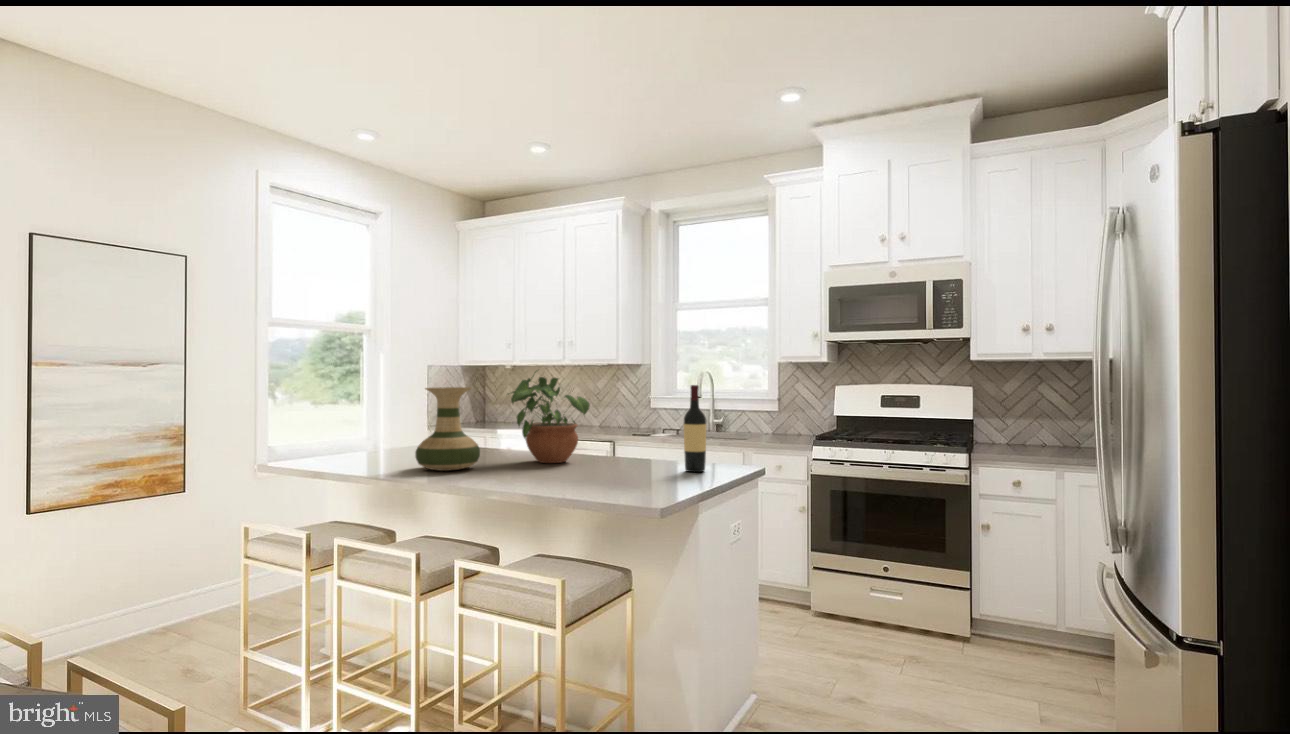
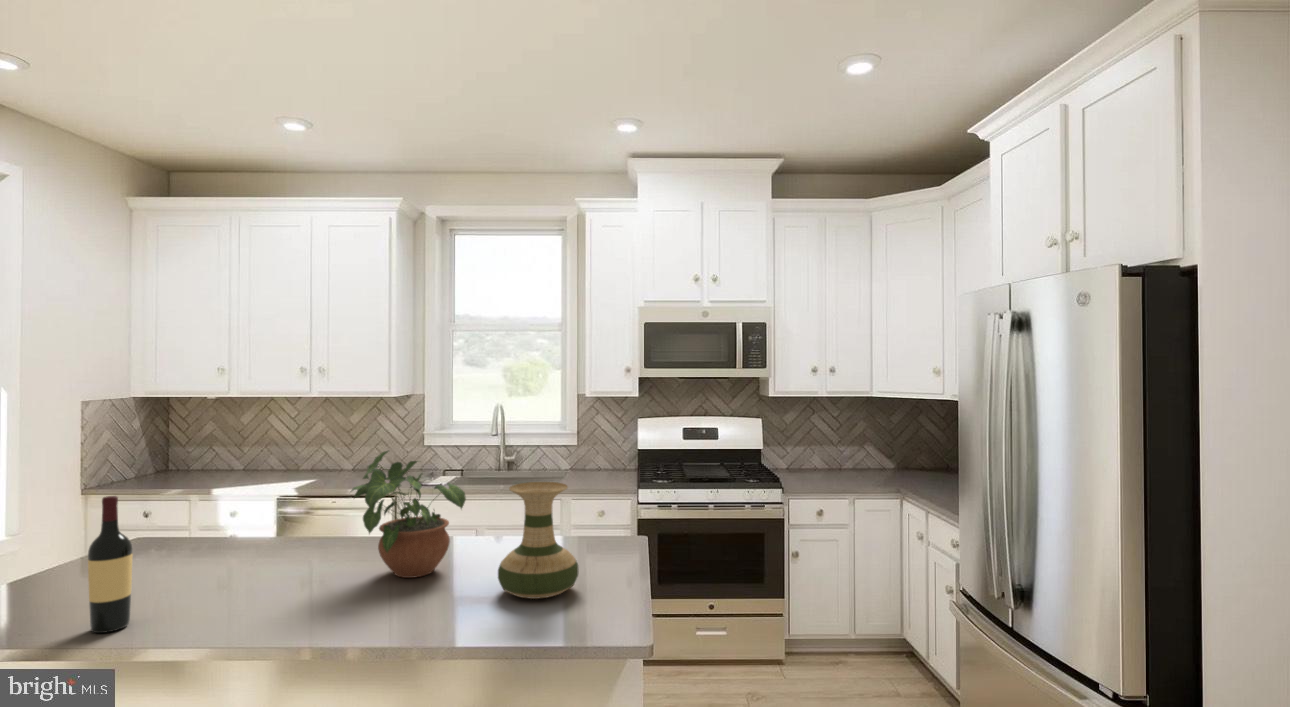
wine bottle: present [684,385,707,472] -> present [88,496,133,633]
vase: present [415,387,480,471] -> present [498,482,579,599]

